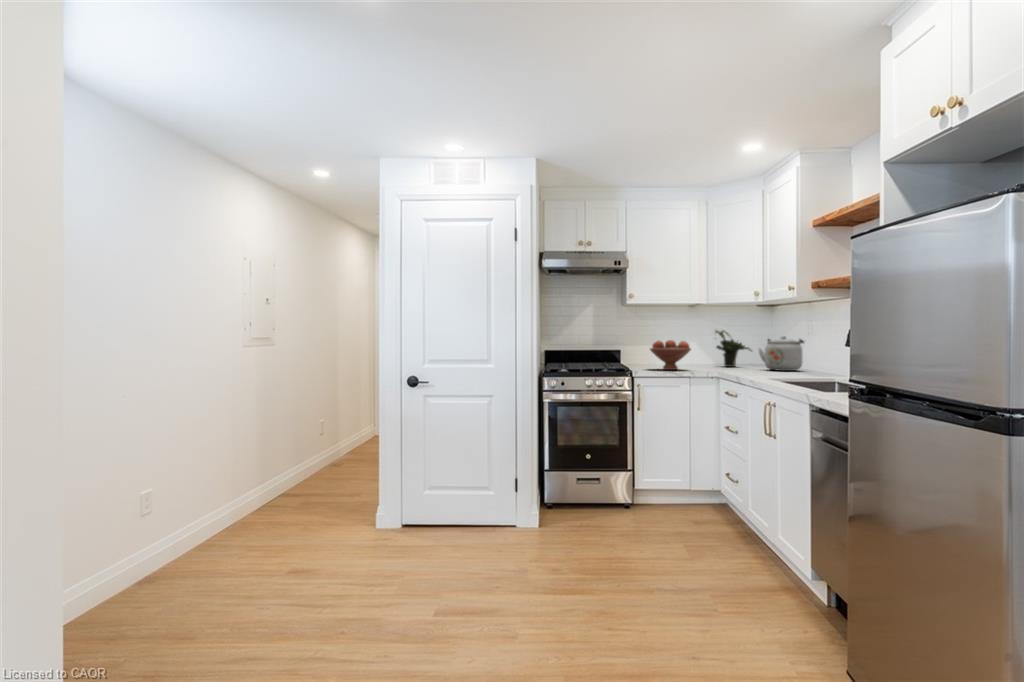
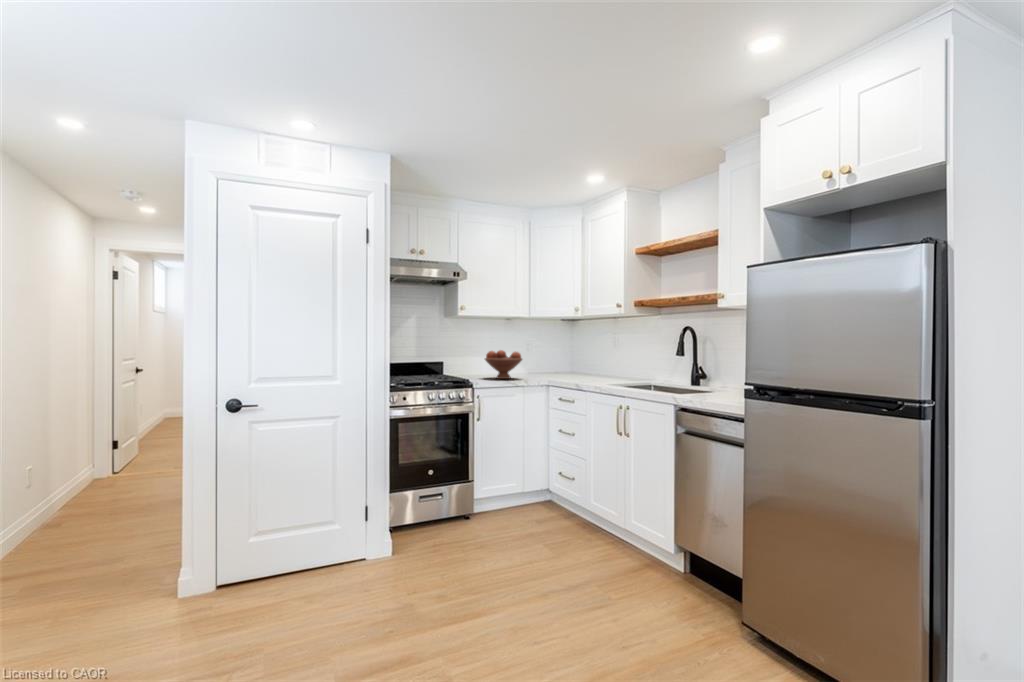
potted plant: present [716,330,752,367] -> none [527,341,559,373]
kettle: present [759,336,804,371] -> none [570,347,608,377]

